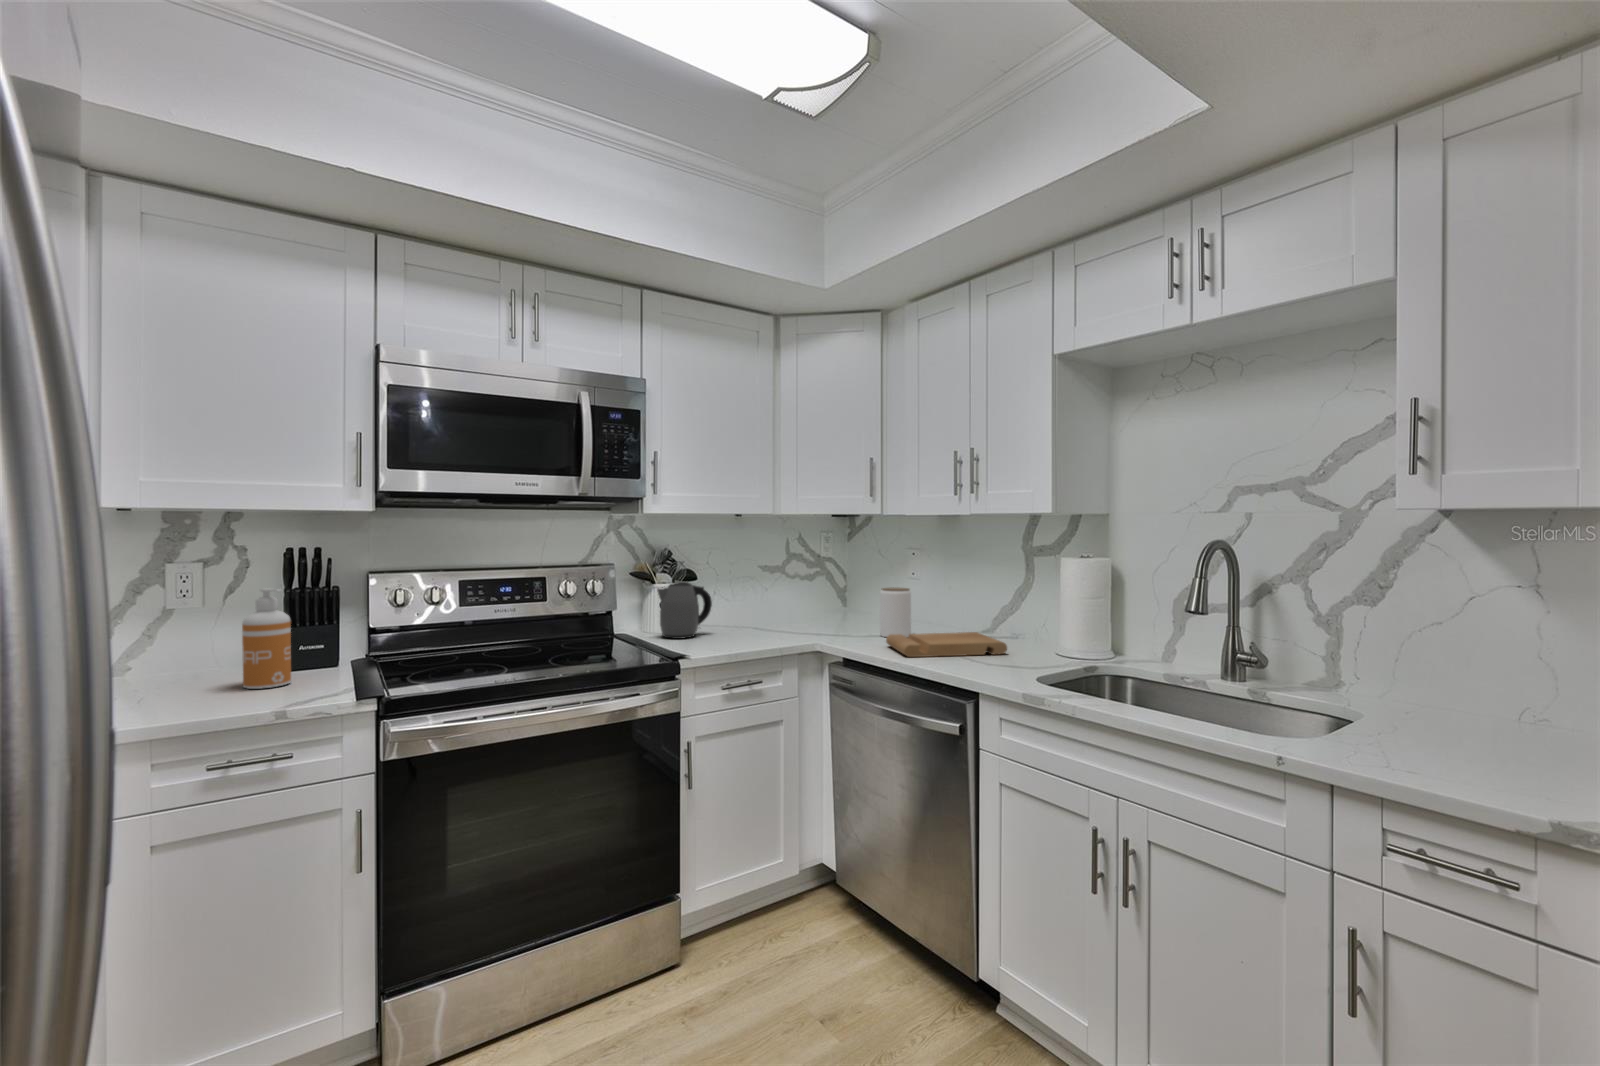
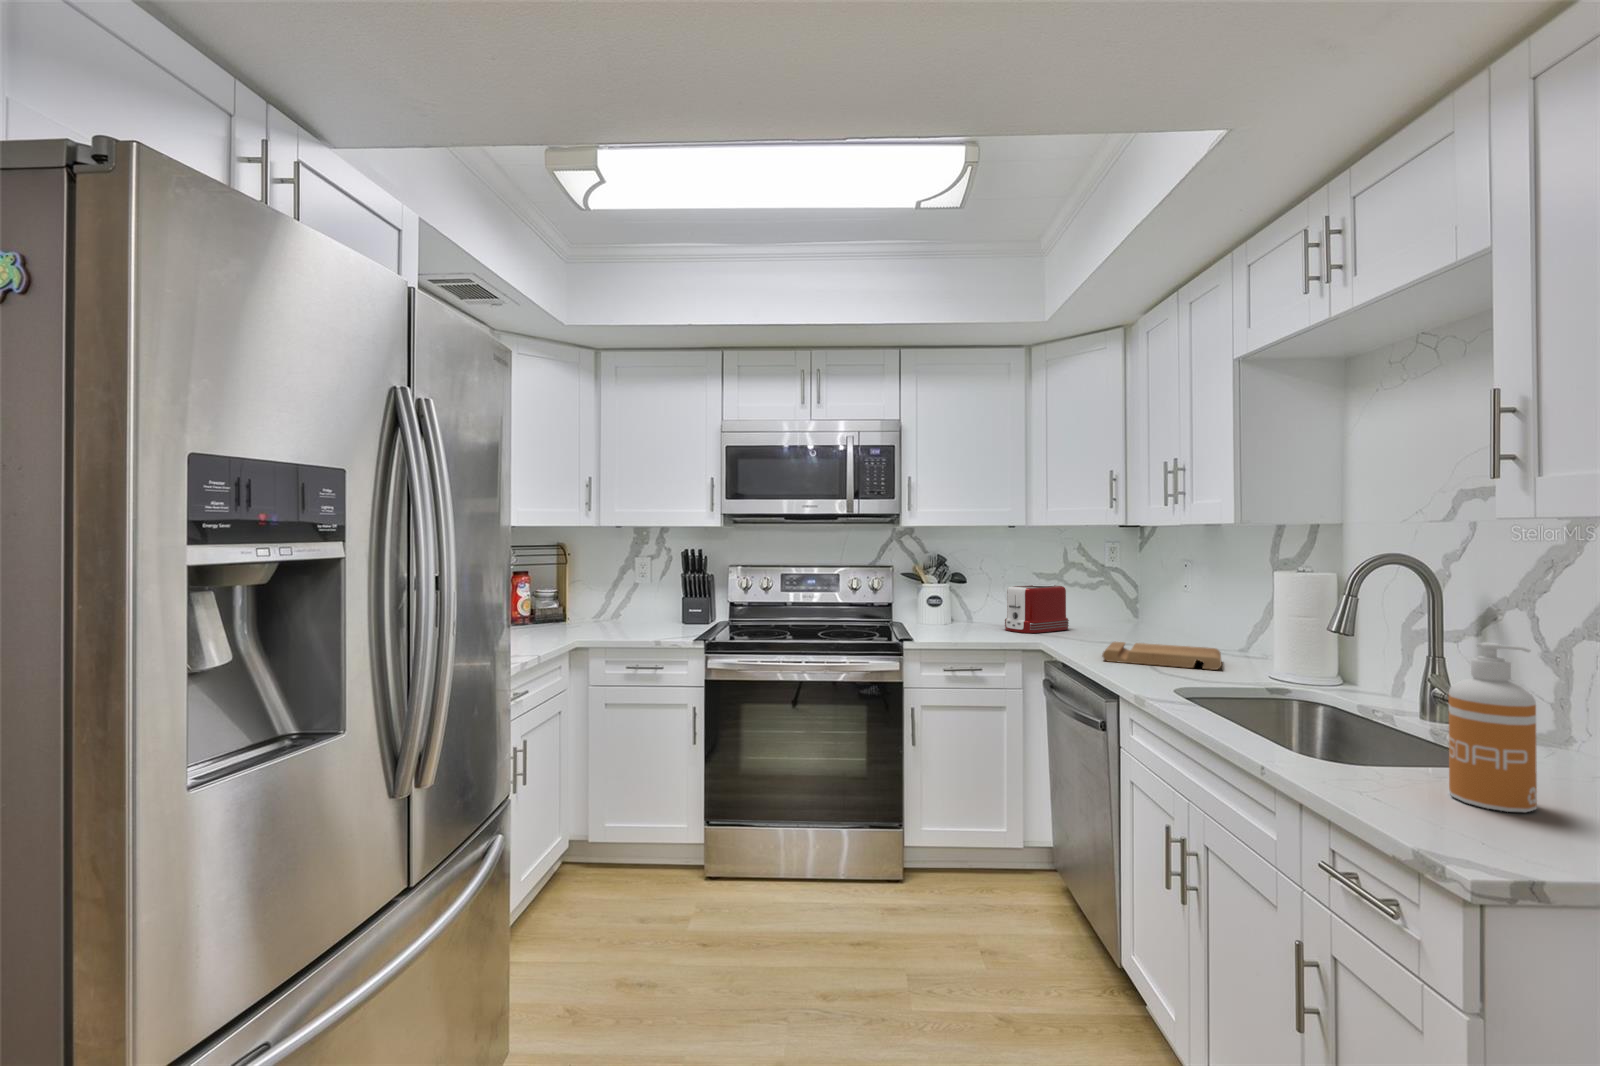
toaster: none [736,578,794,632] -> present [1005,585,1069,633]
kettle: present [657,582,712,639] -> none [928,583,977,631]
jar: present [880,587,911,637] -> none [1129,598,1163,649]
soap dispenser: present [242,588,291,689] -> present [1449,642,1537,812]

